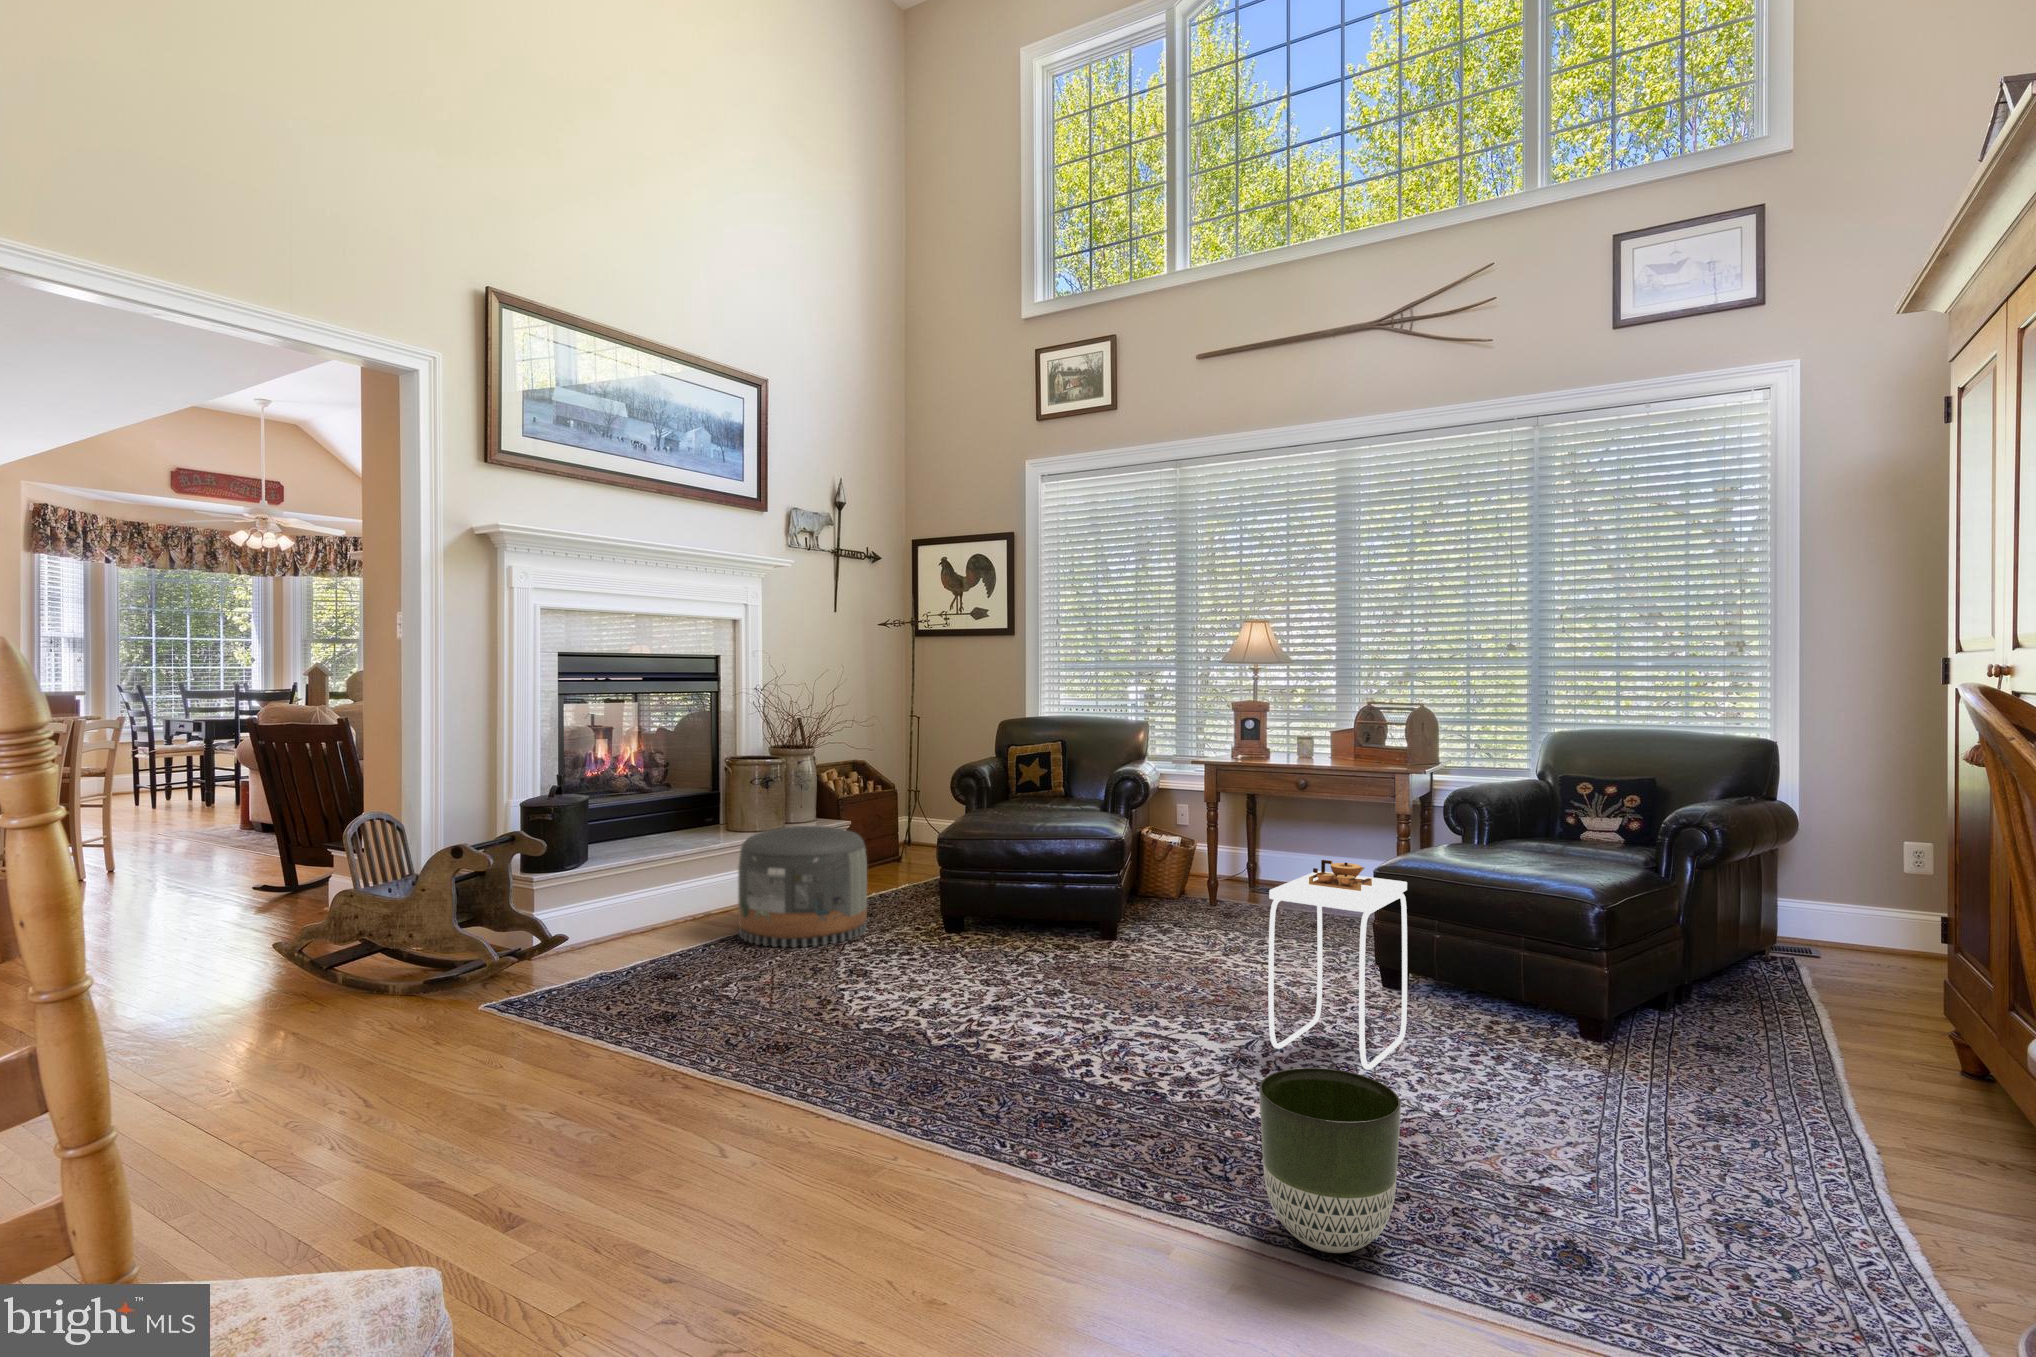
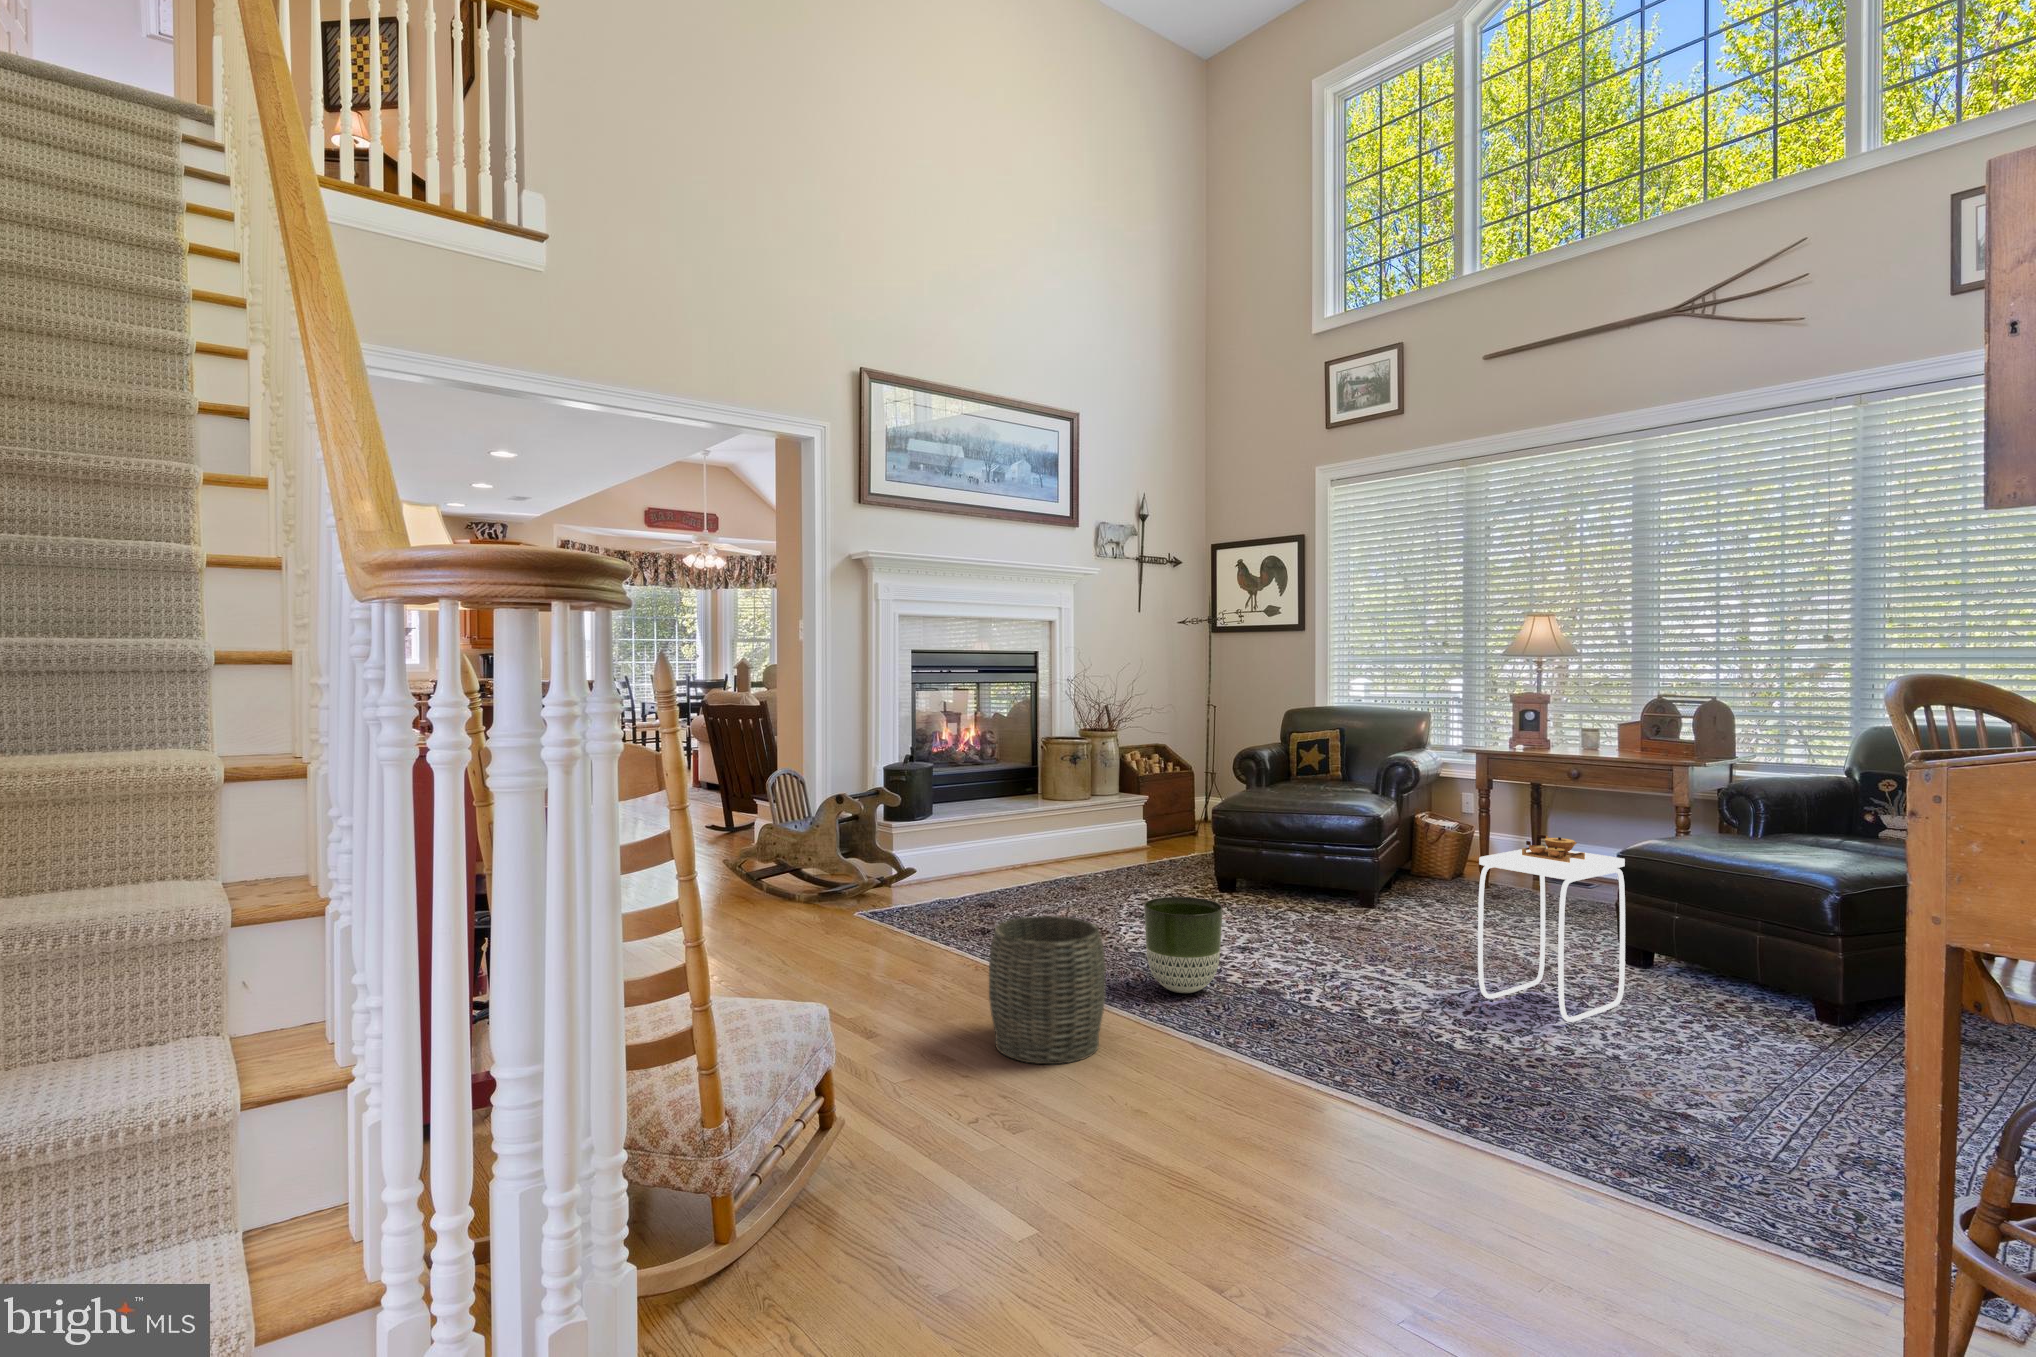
pouf: present [738,826,867,947] -> none [1046,795,1152,893]
woven basket: none [697,1011,861,1230] -> present [989,916,1106,1064]
planter: present [1259,1068,1401,1253] -> present [1144,897,1222,993]

